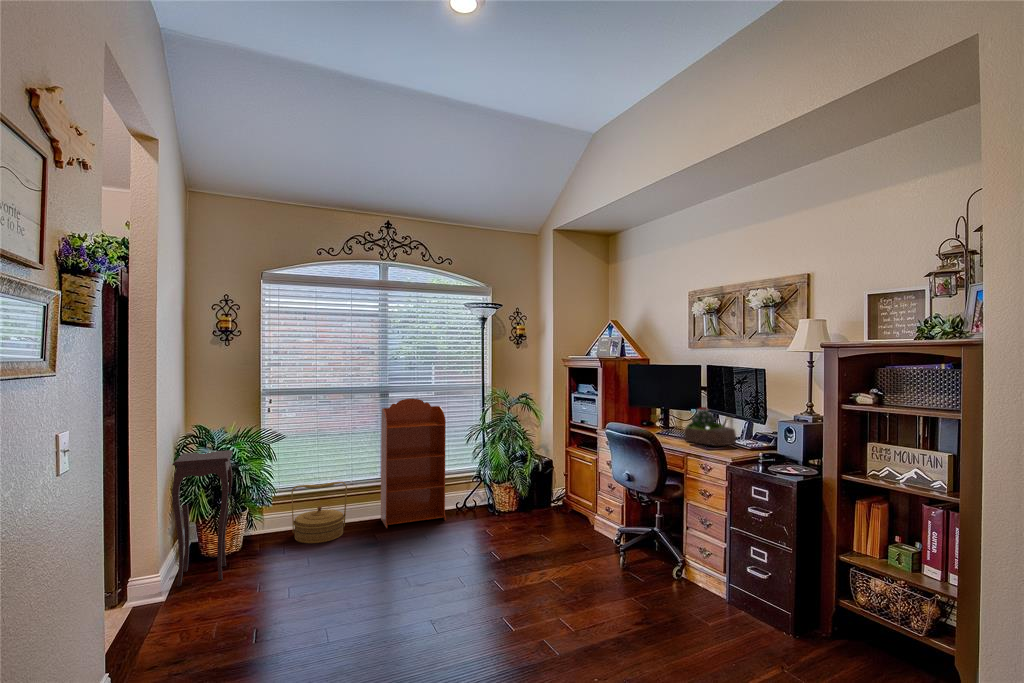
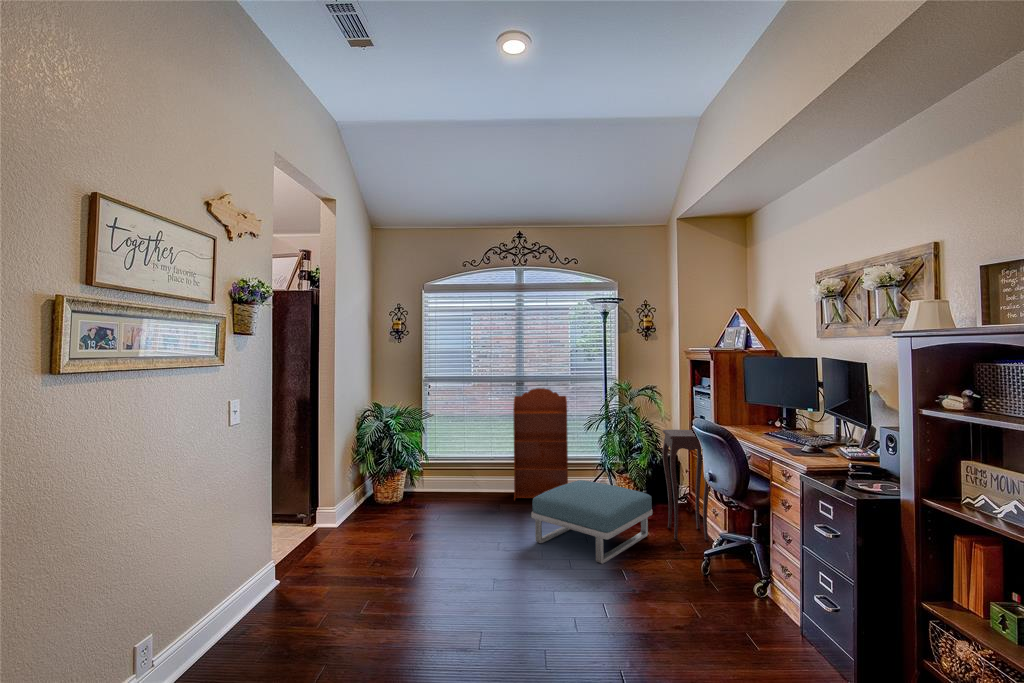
succulent plant: present [685,407,736,446] -> none [781,407,844,452]
side table: present [172,450,233,587] -> present [662,430,709,540]
woven basket: present [291,482,347,543] -> none [439,456,482,504]
footstool: none [443,495,555,579] -> present [531,480,652,564]

